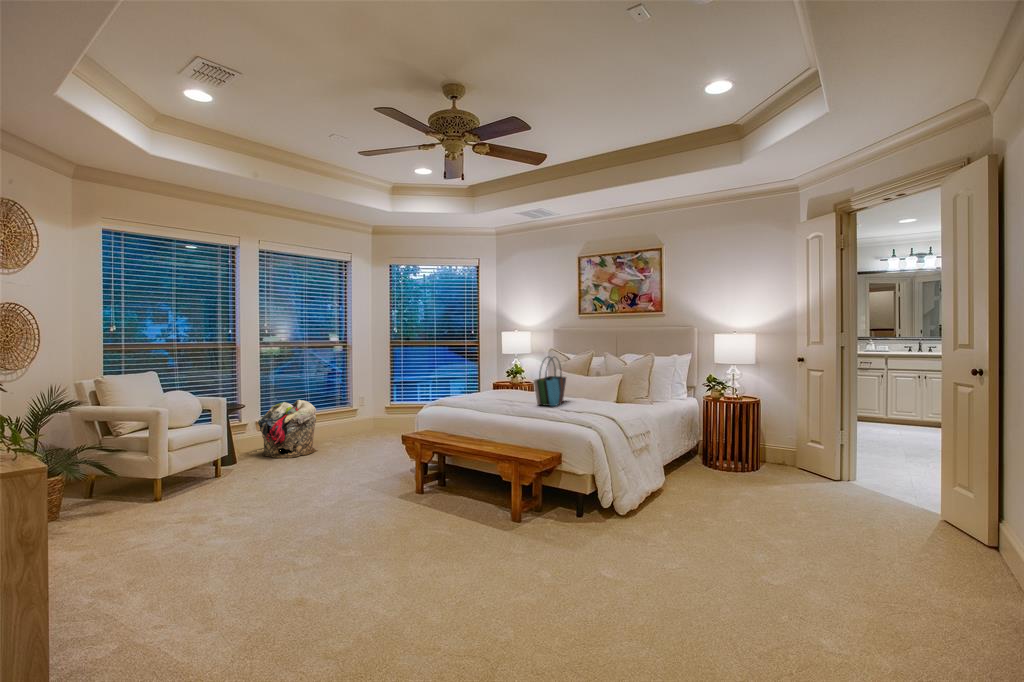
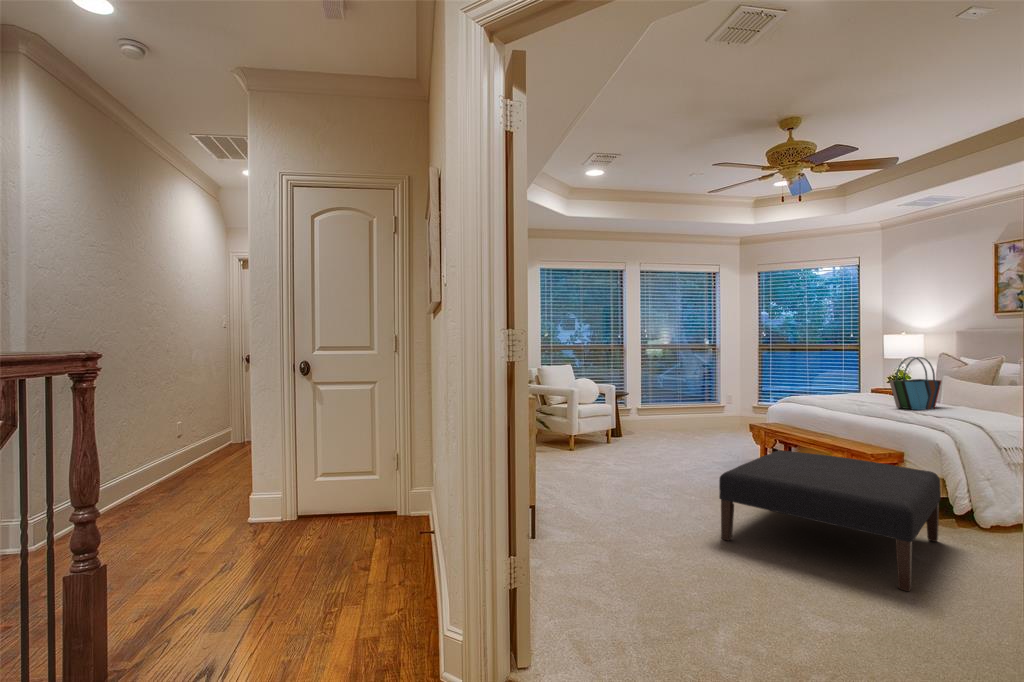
laundry basket: present [258,400,317,458] -> none [639,393,685,439]
ottoman: none [424,471,630,621] -> present [719,450,941,591]

